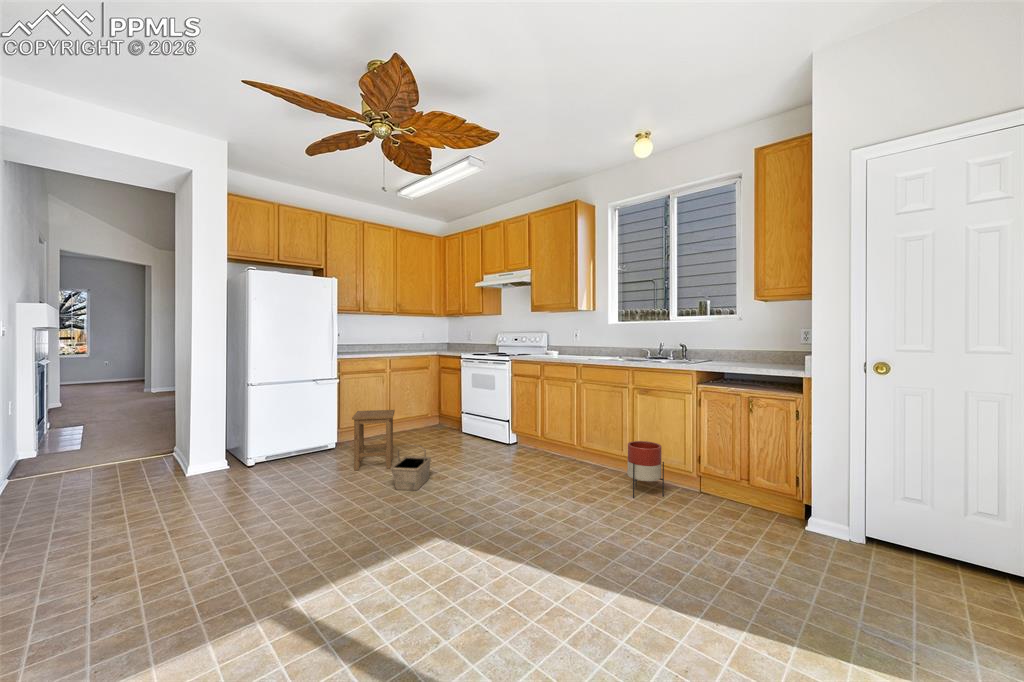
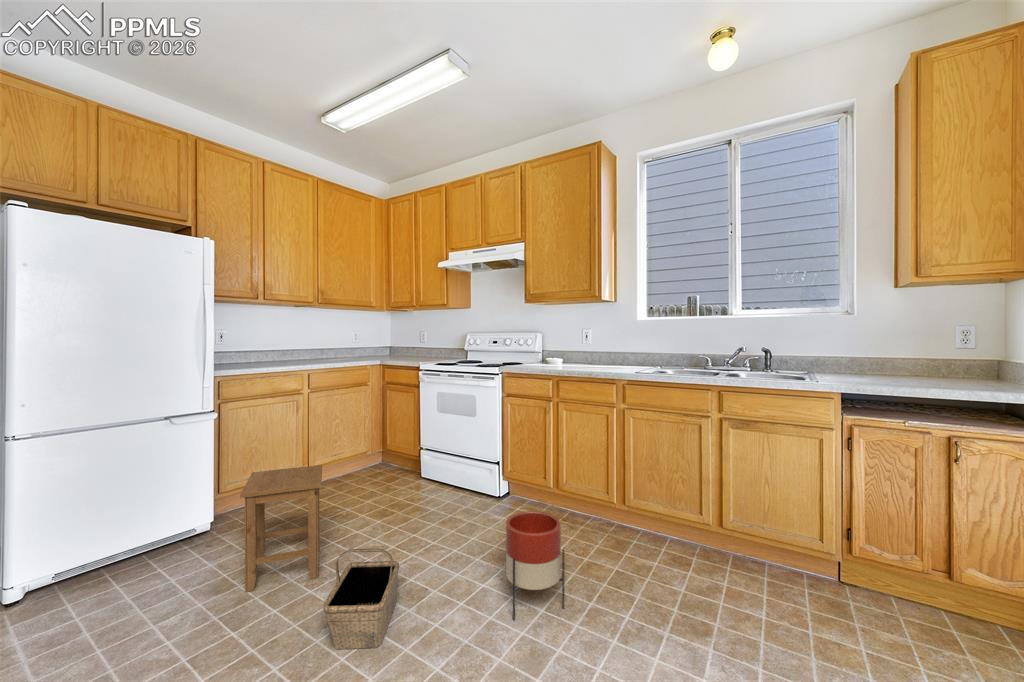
planter: present [627,441,664,498] -> present [506,511,565,620]

